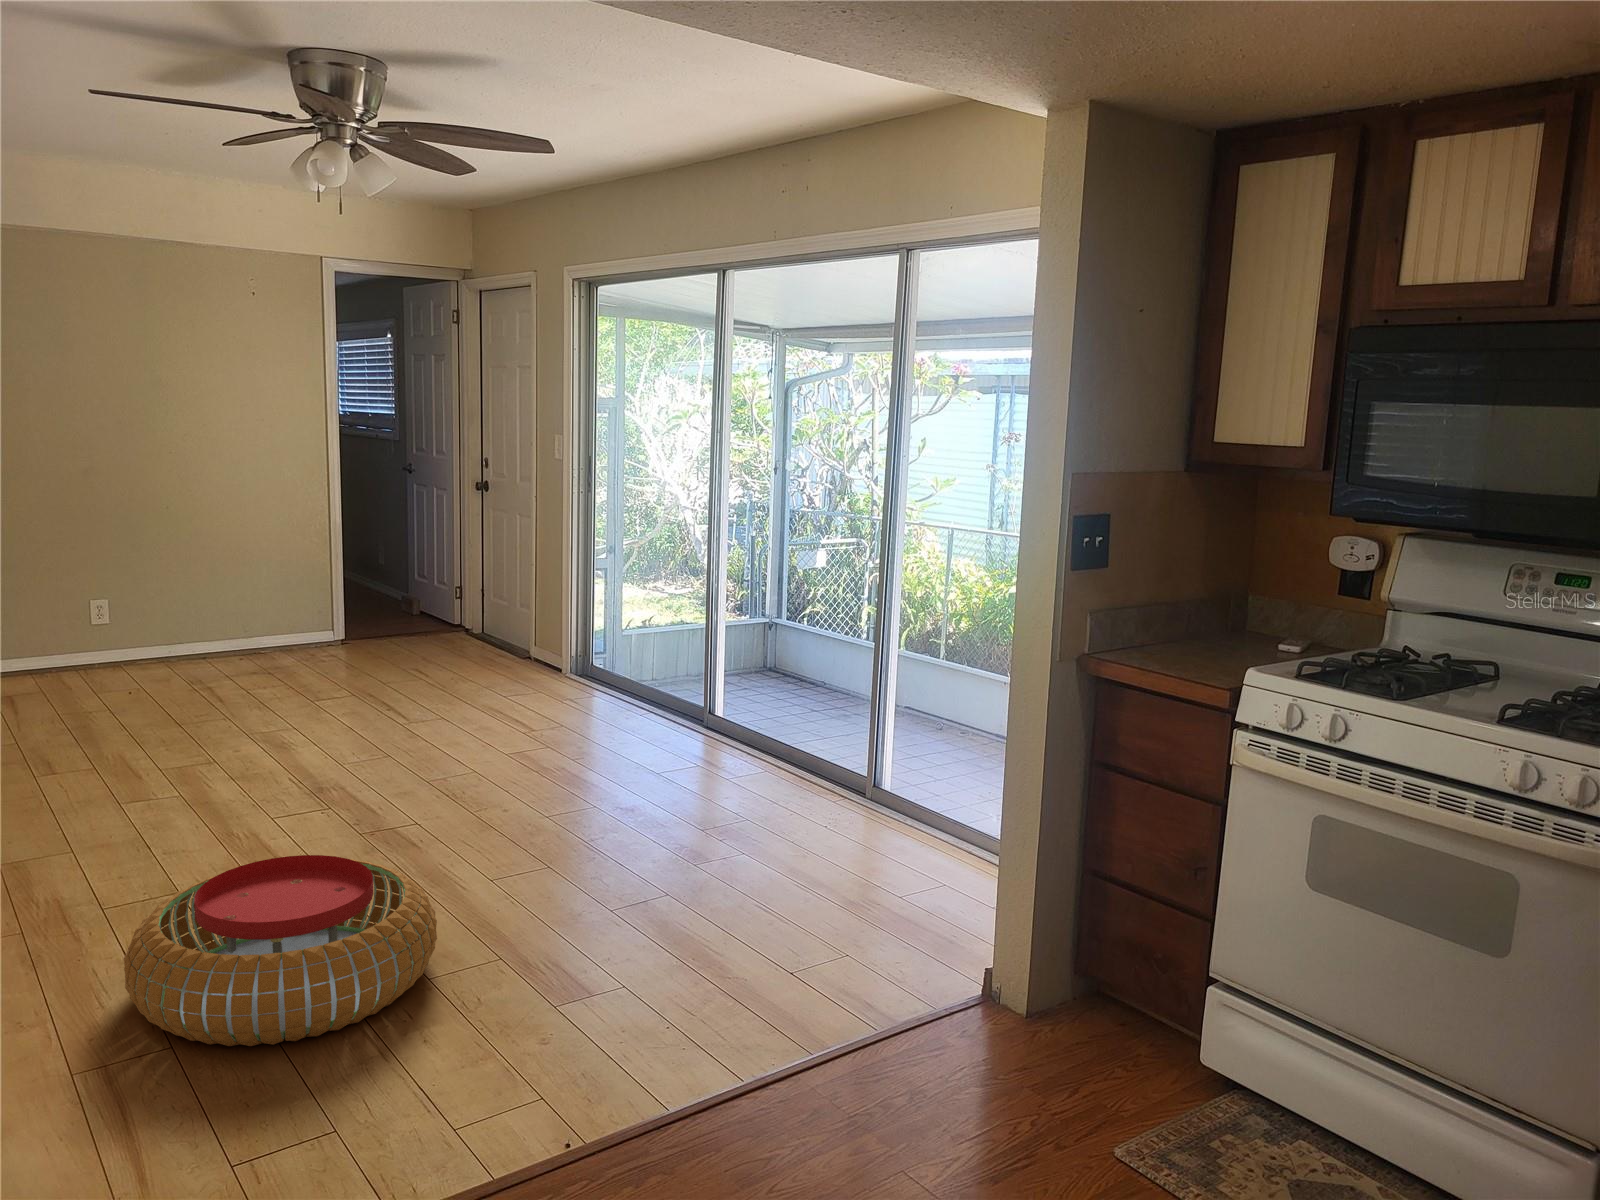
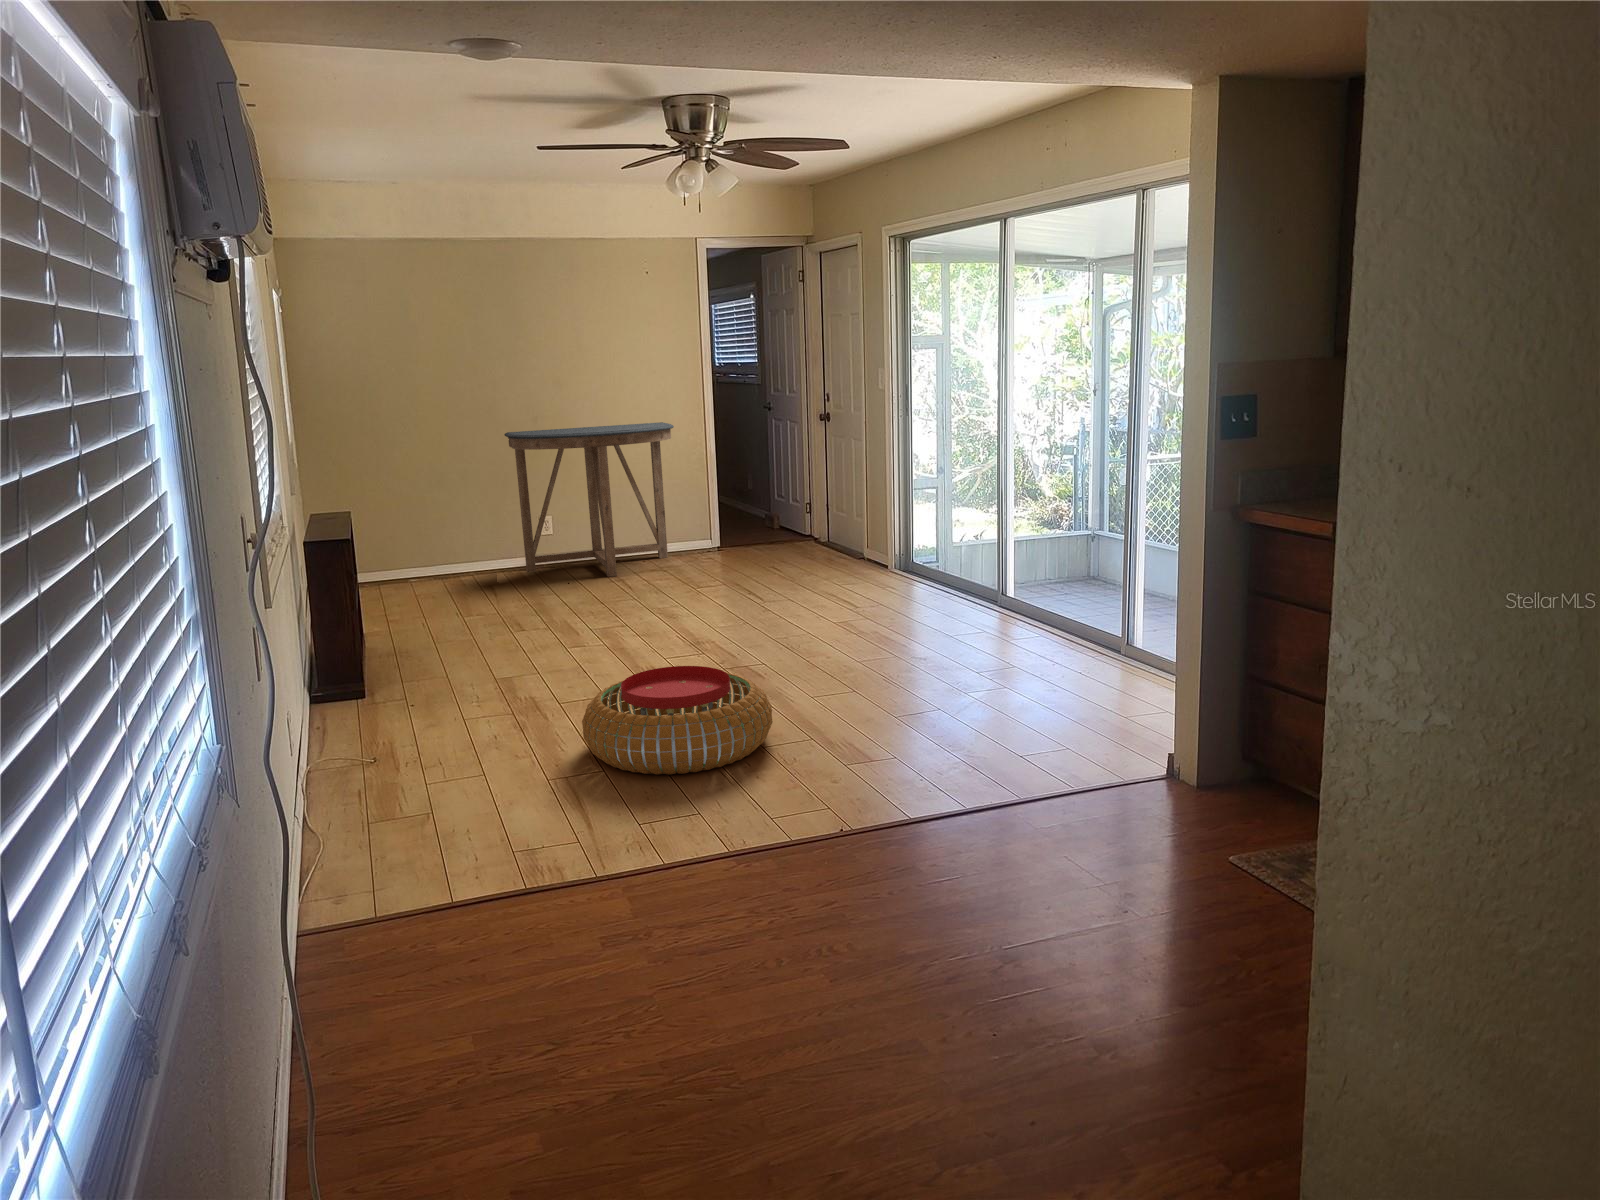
console table: none [33,481,284,682] -> present [504,422,674,577]

